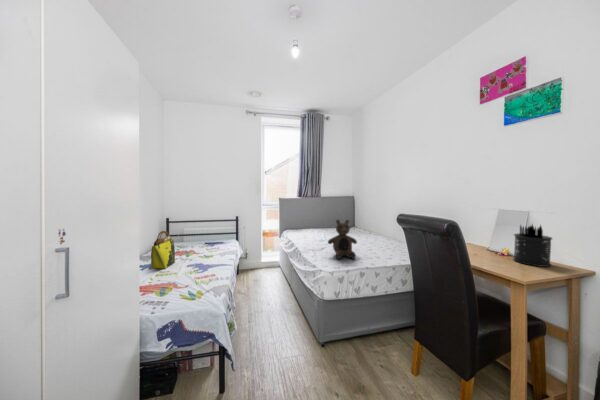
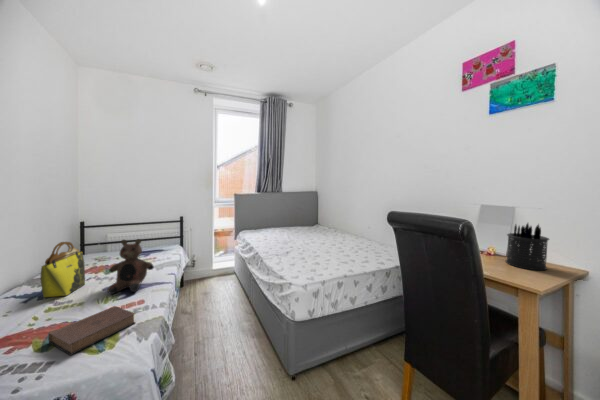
teddy bear: present [328,220,357,259] -> present [108,239,154,294]
book: none [161,276,211,301] -> present [48,306,135,355]

